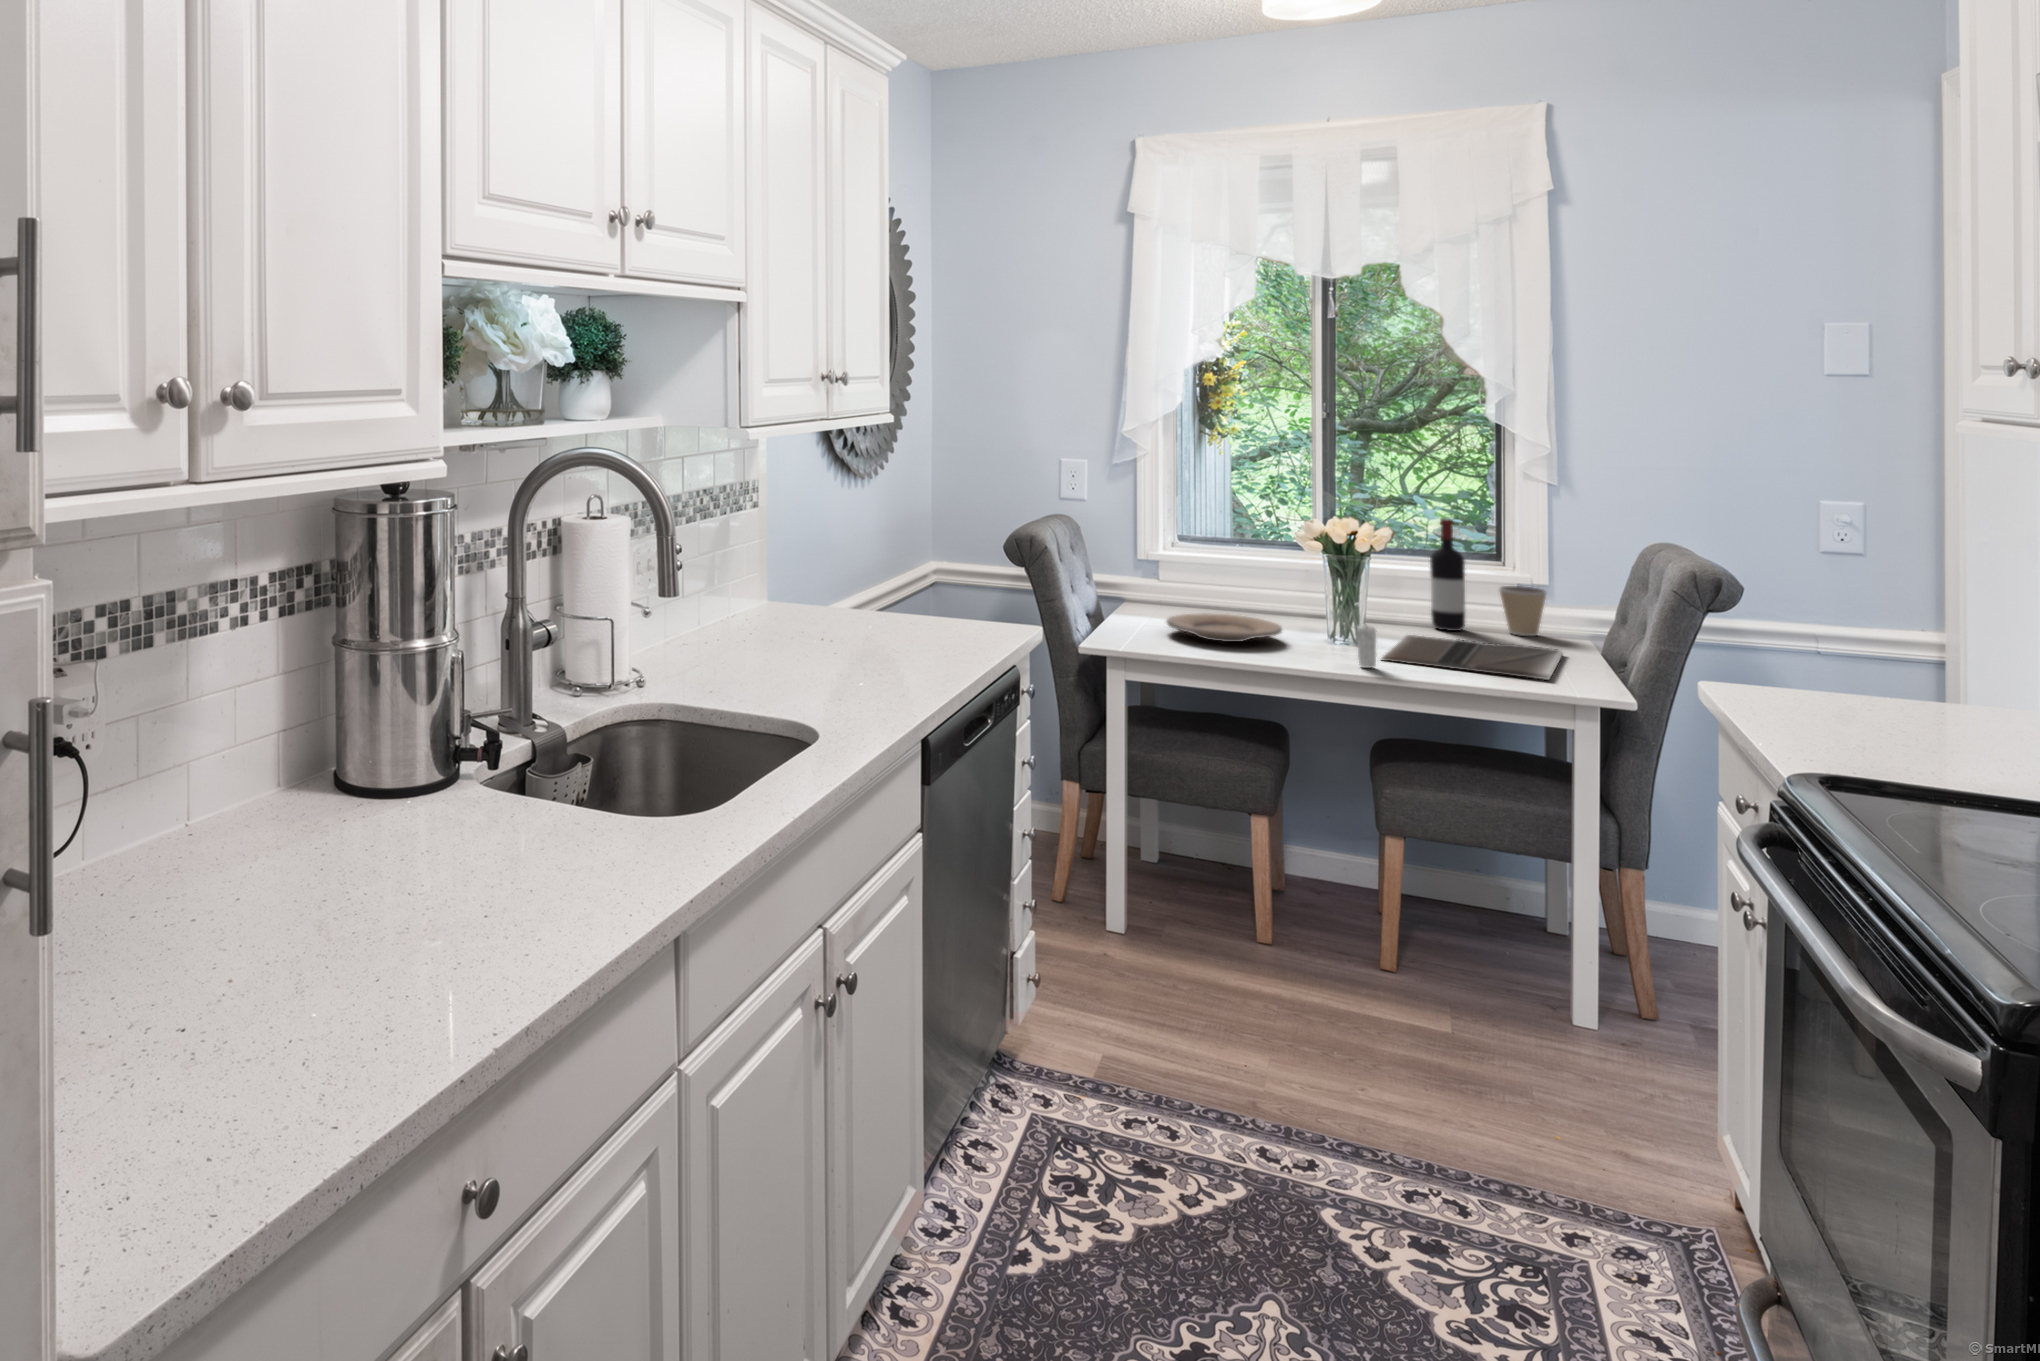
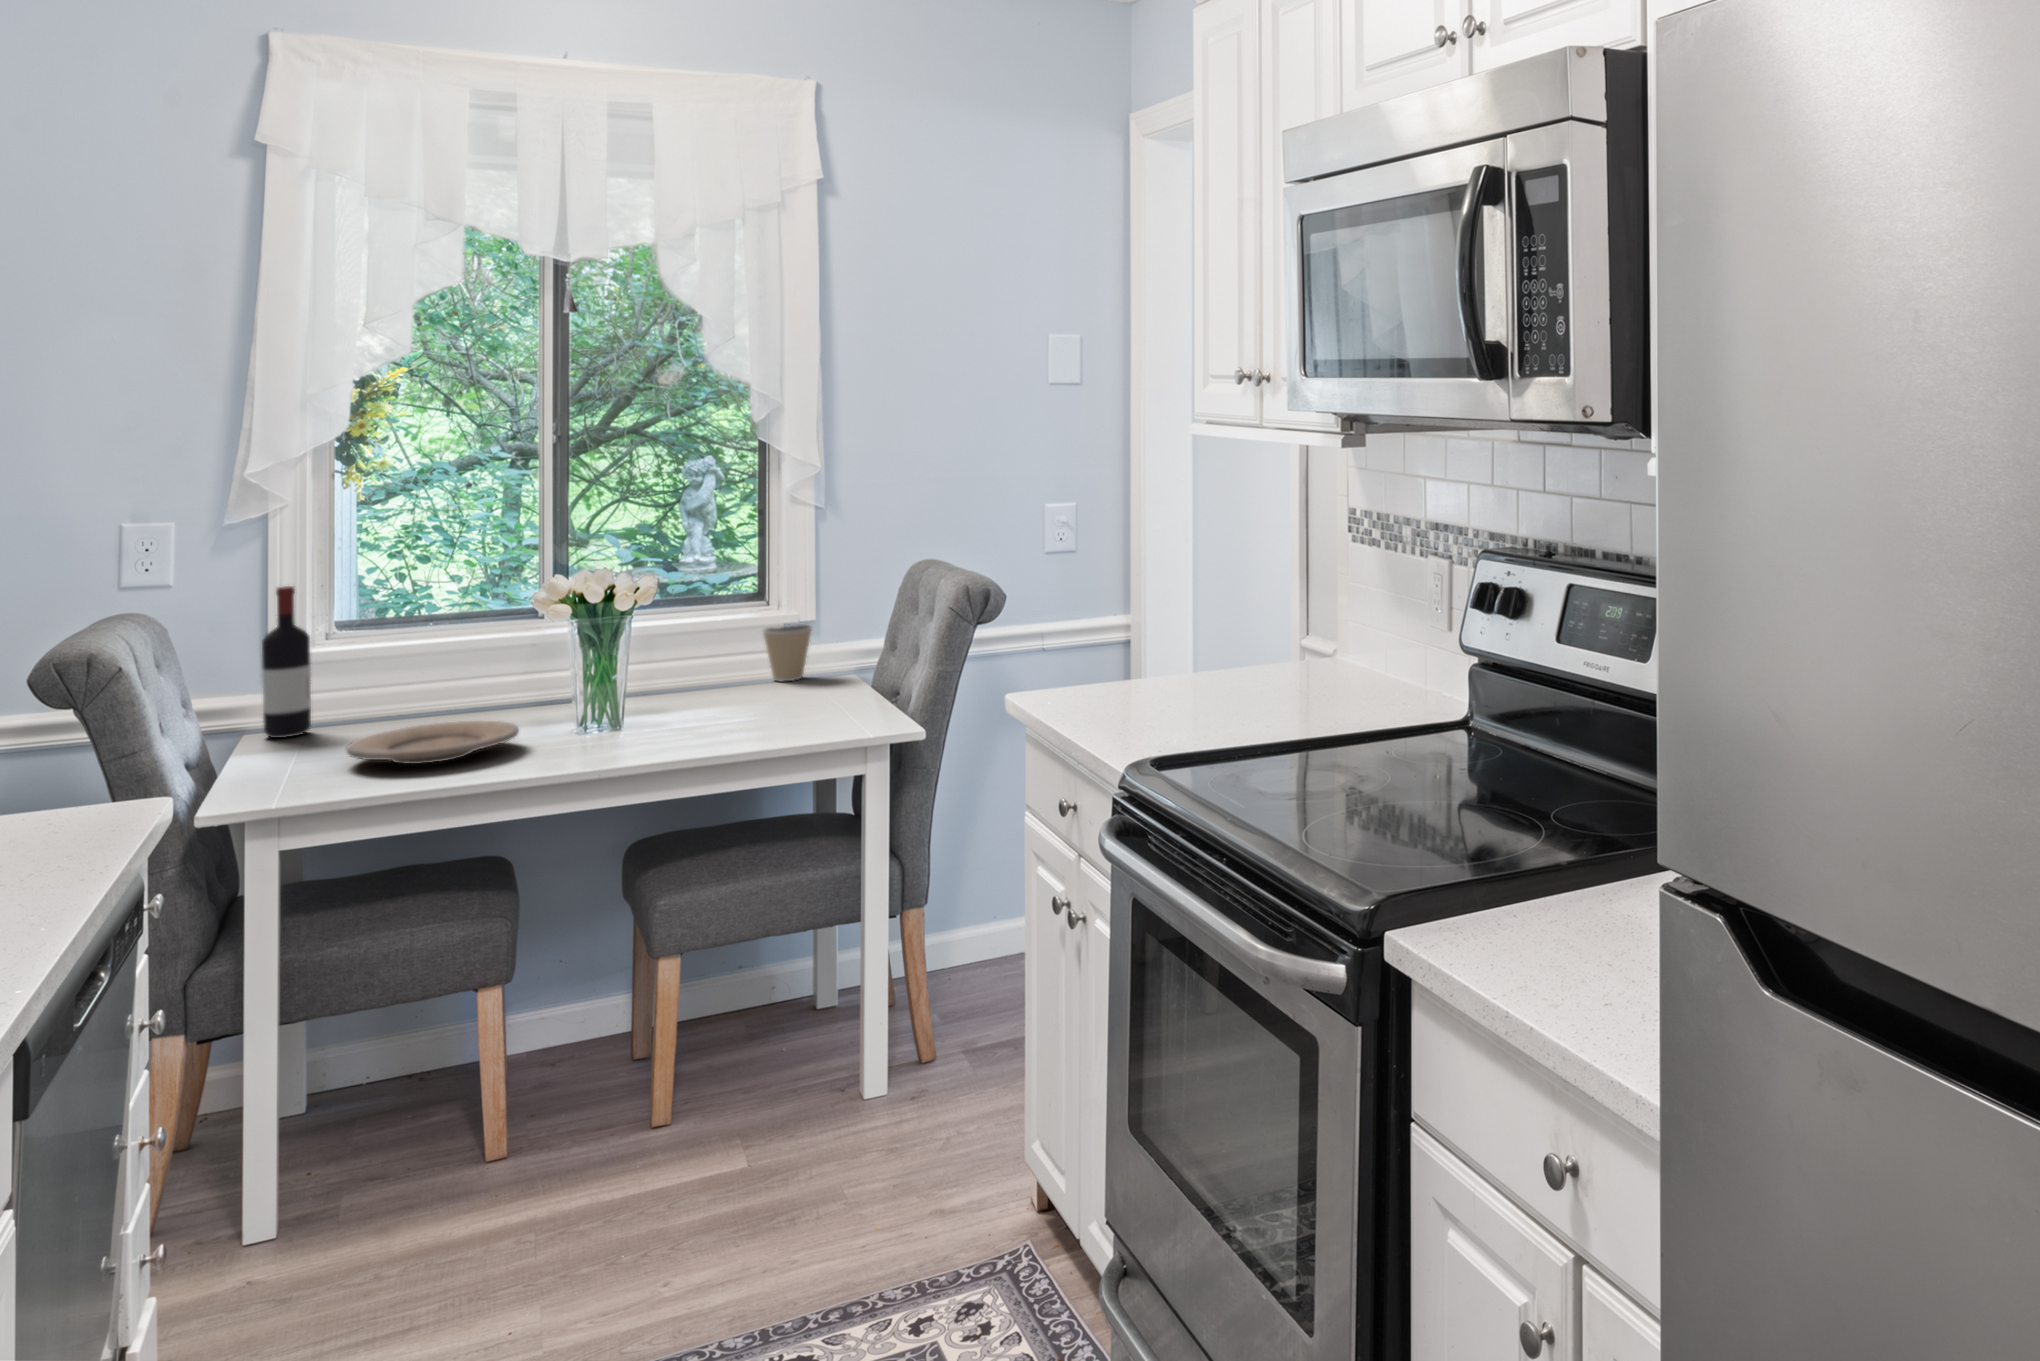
wine bottle: present [1430,518,1465,631] -> present [262,586,311,738]
candle: present [1357,624,1376,668] -> none [626,693,651,756]
laptop: present [1382,635,1563,680] -> none [651,688,837,742]

